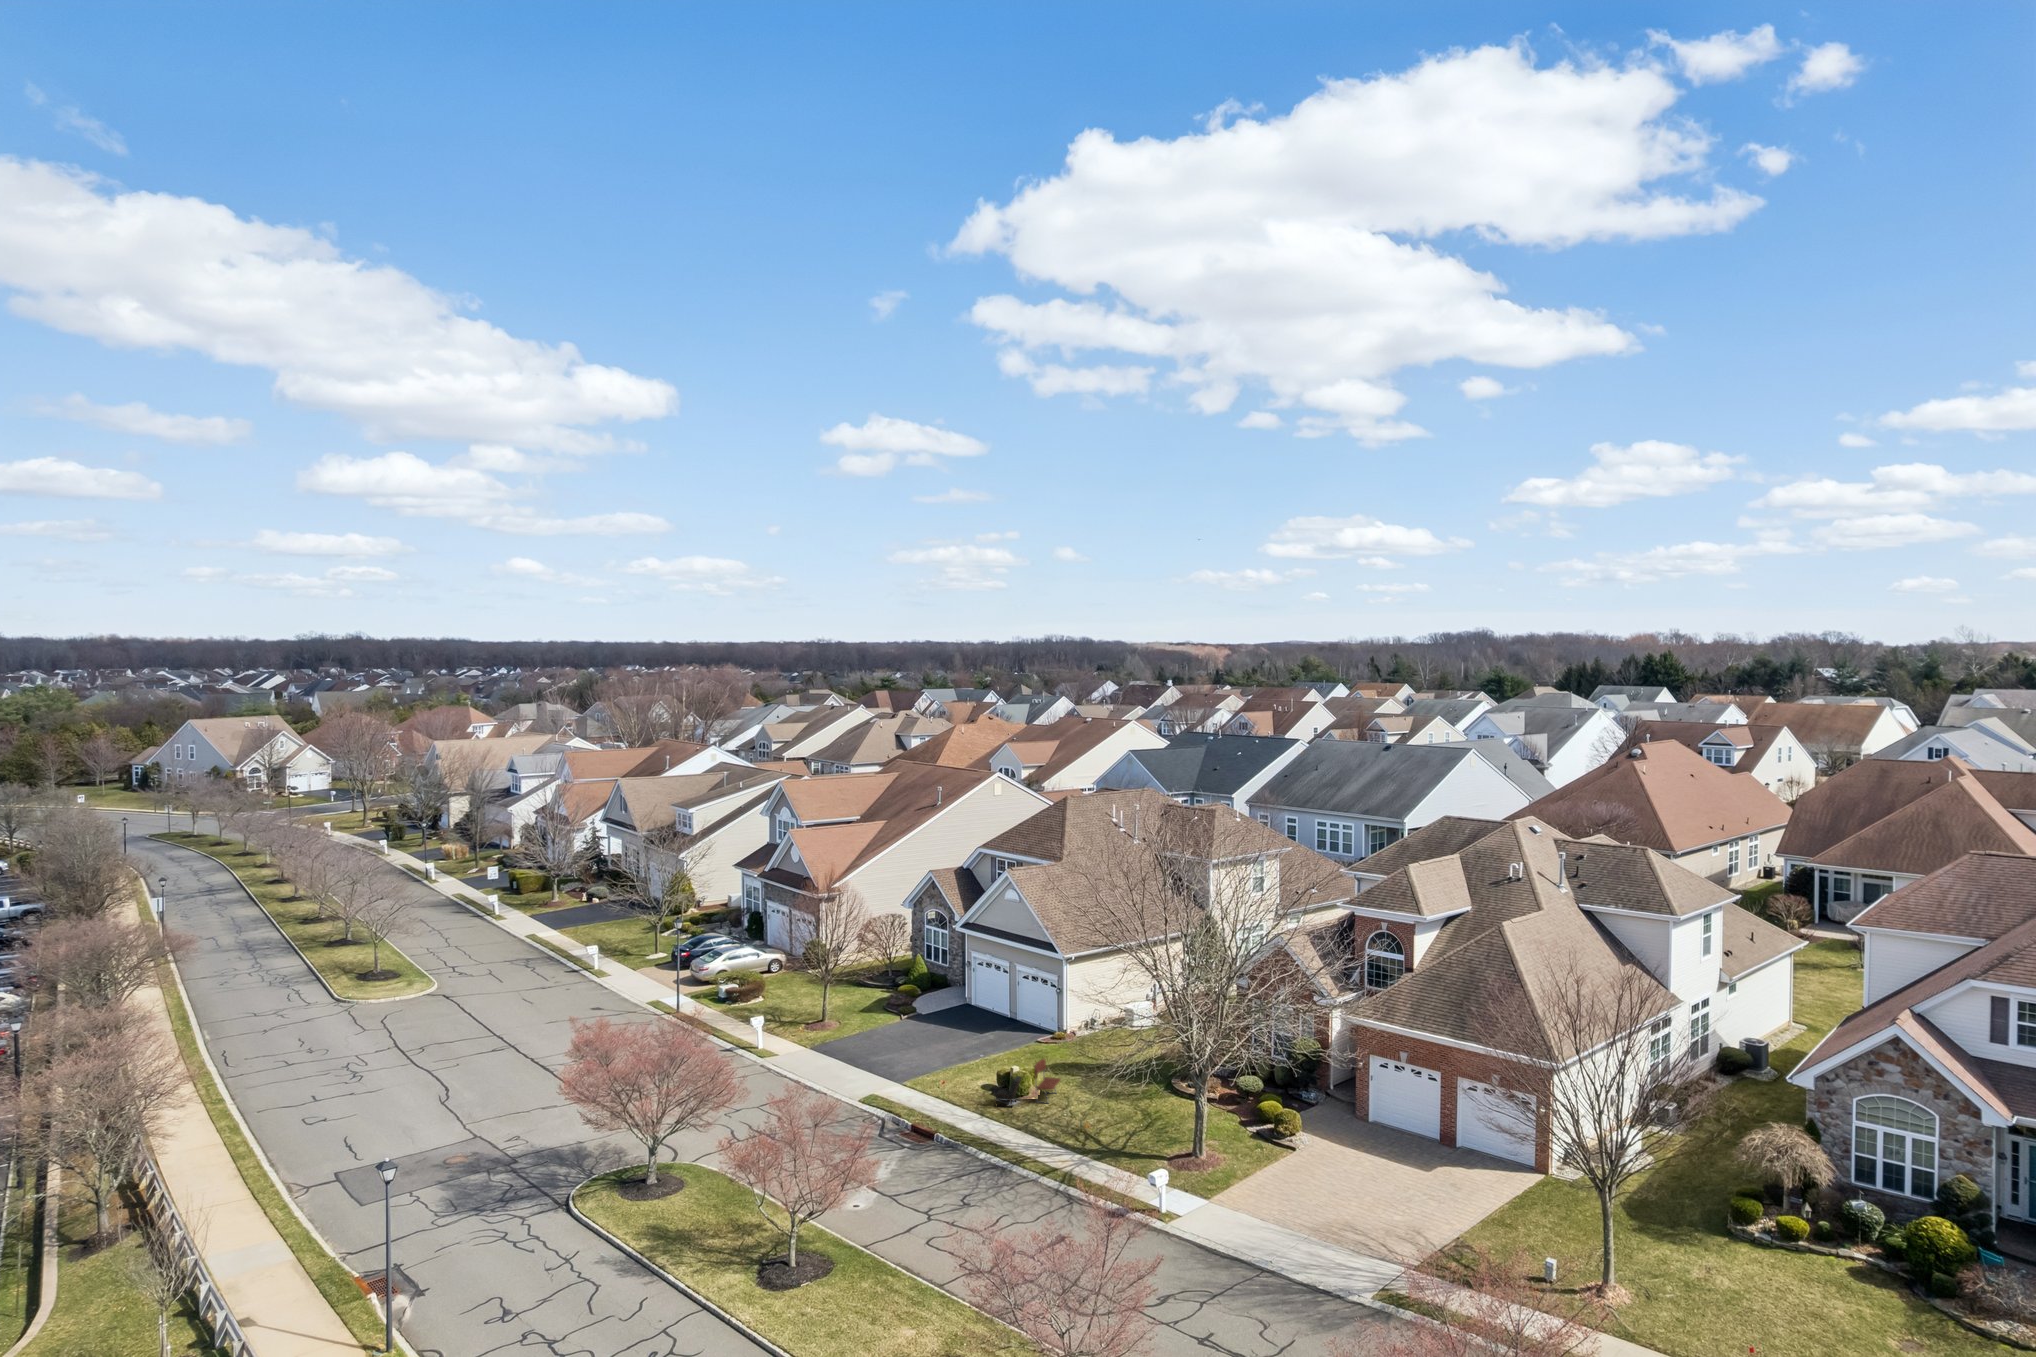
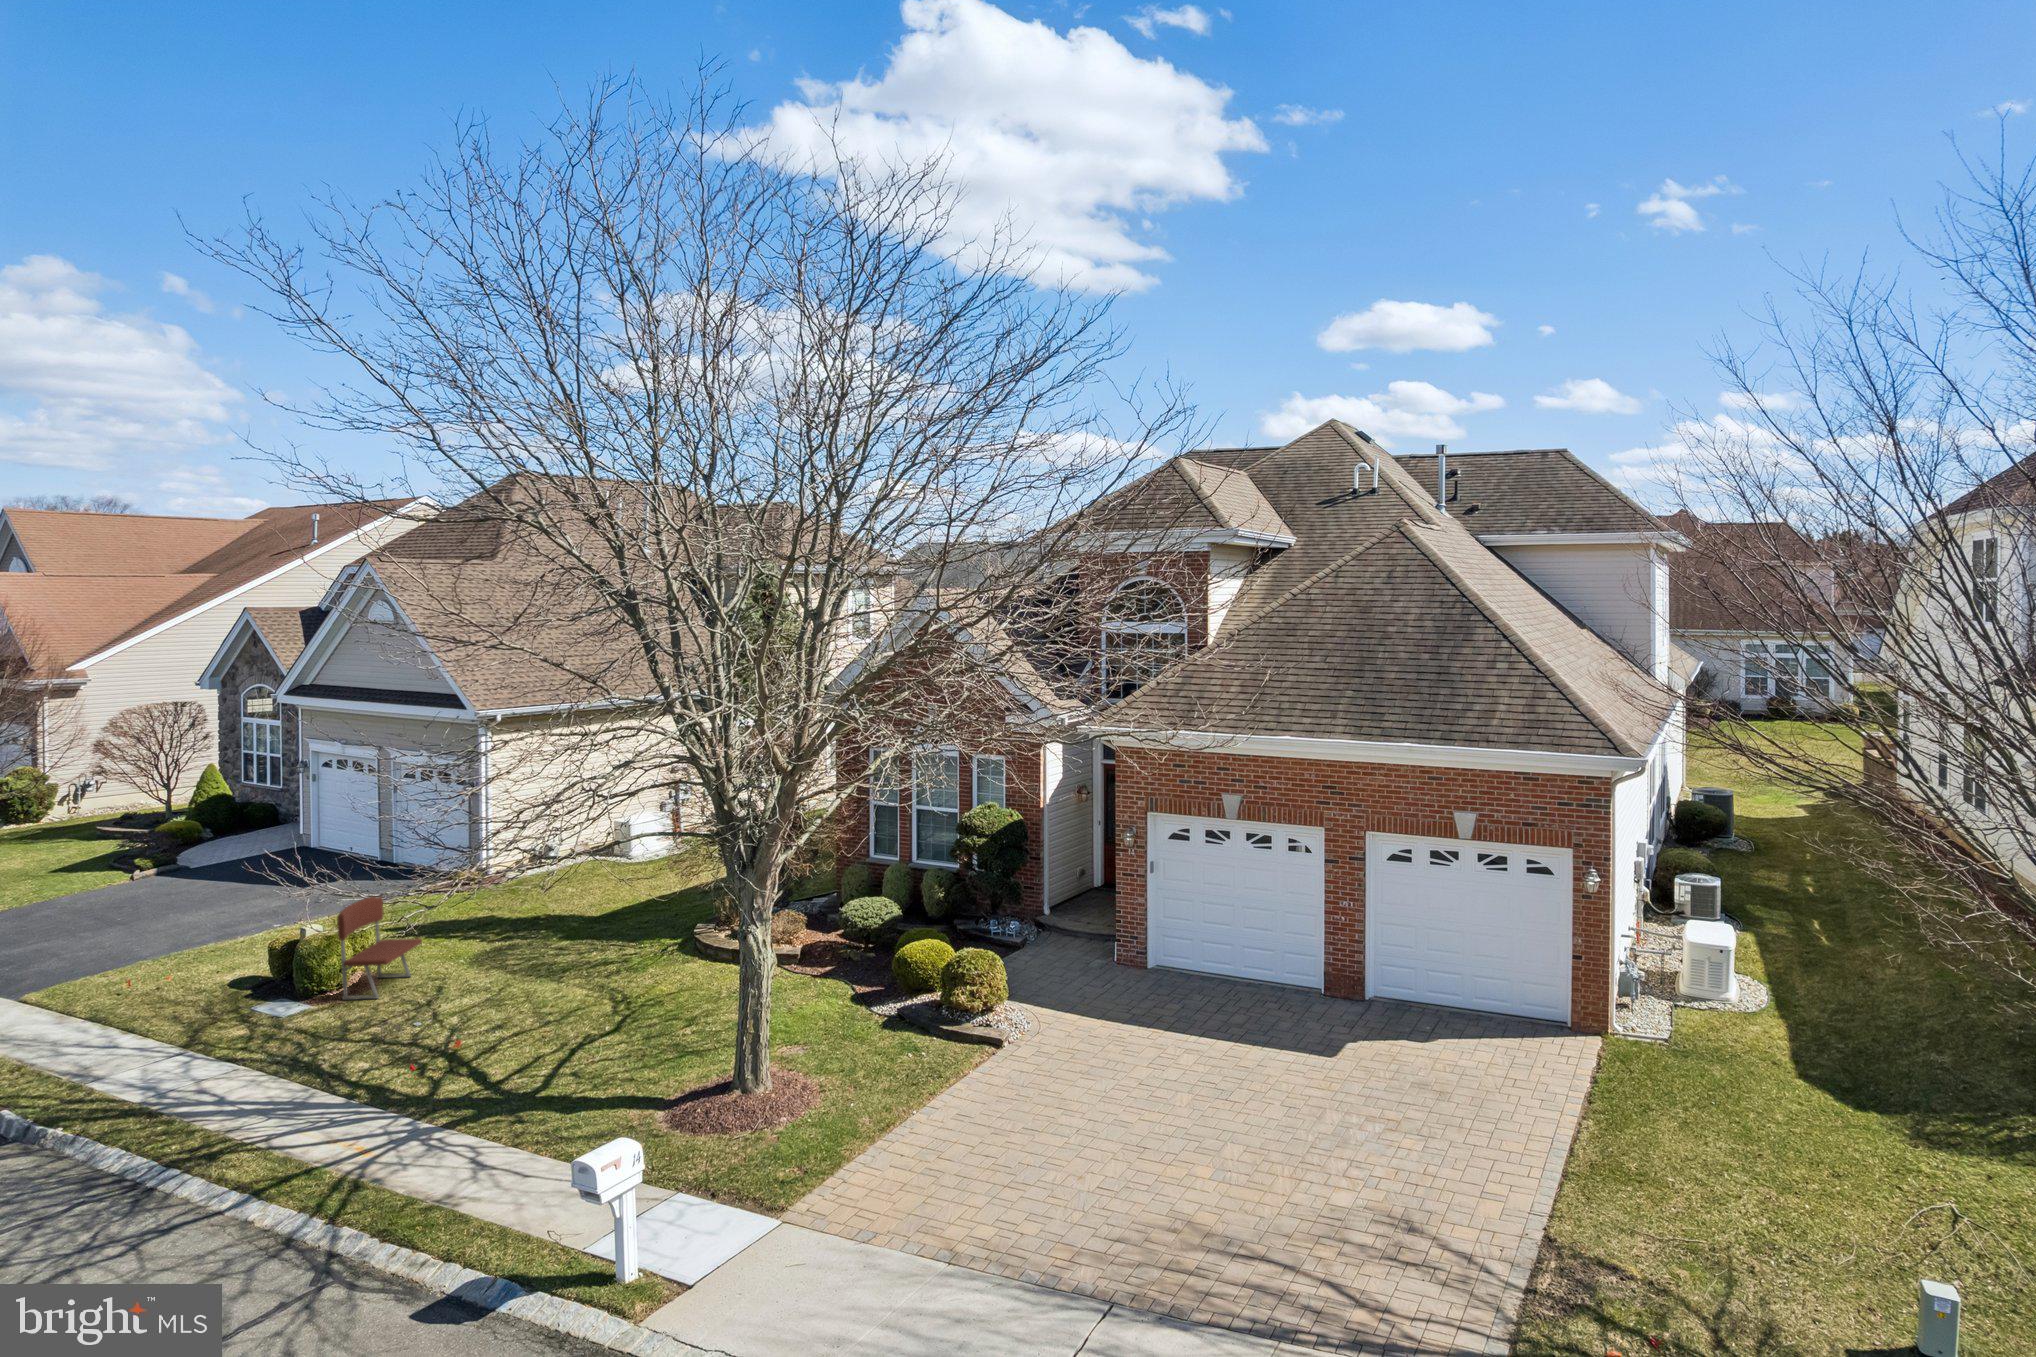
lounge chair: present [995,1076,1021,1106] -> none [217,937,304,1019]

